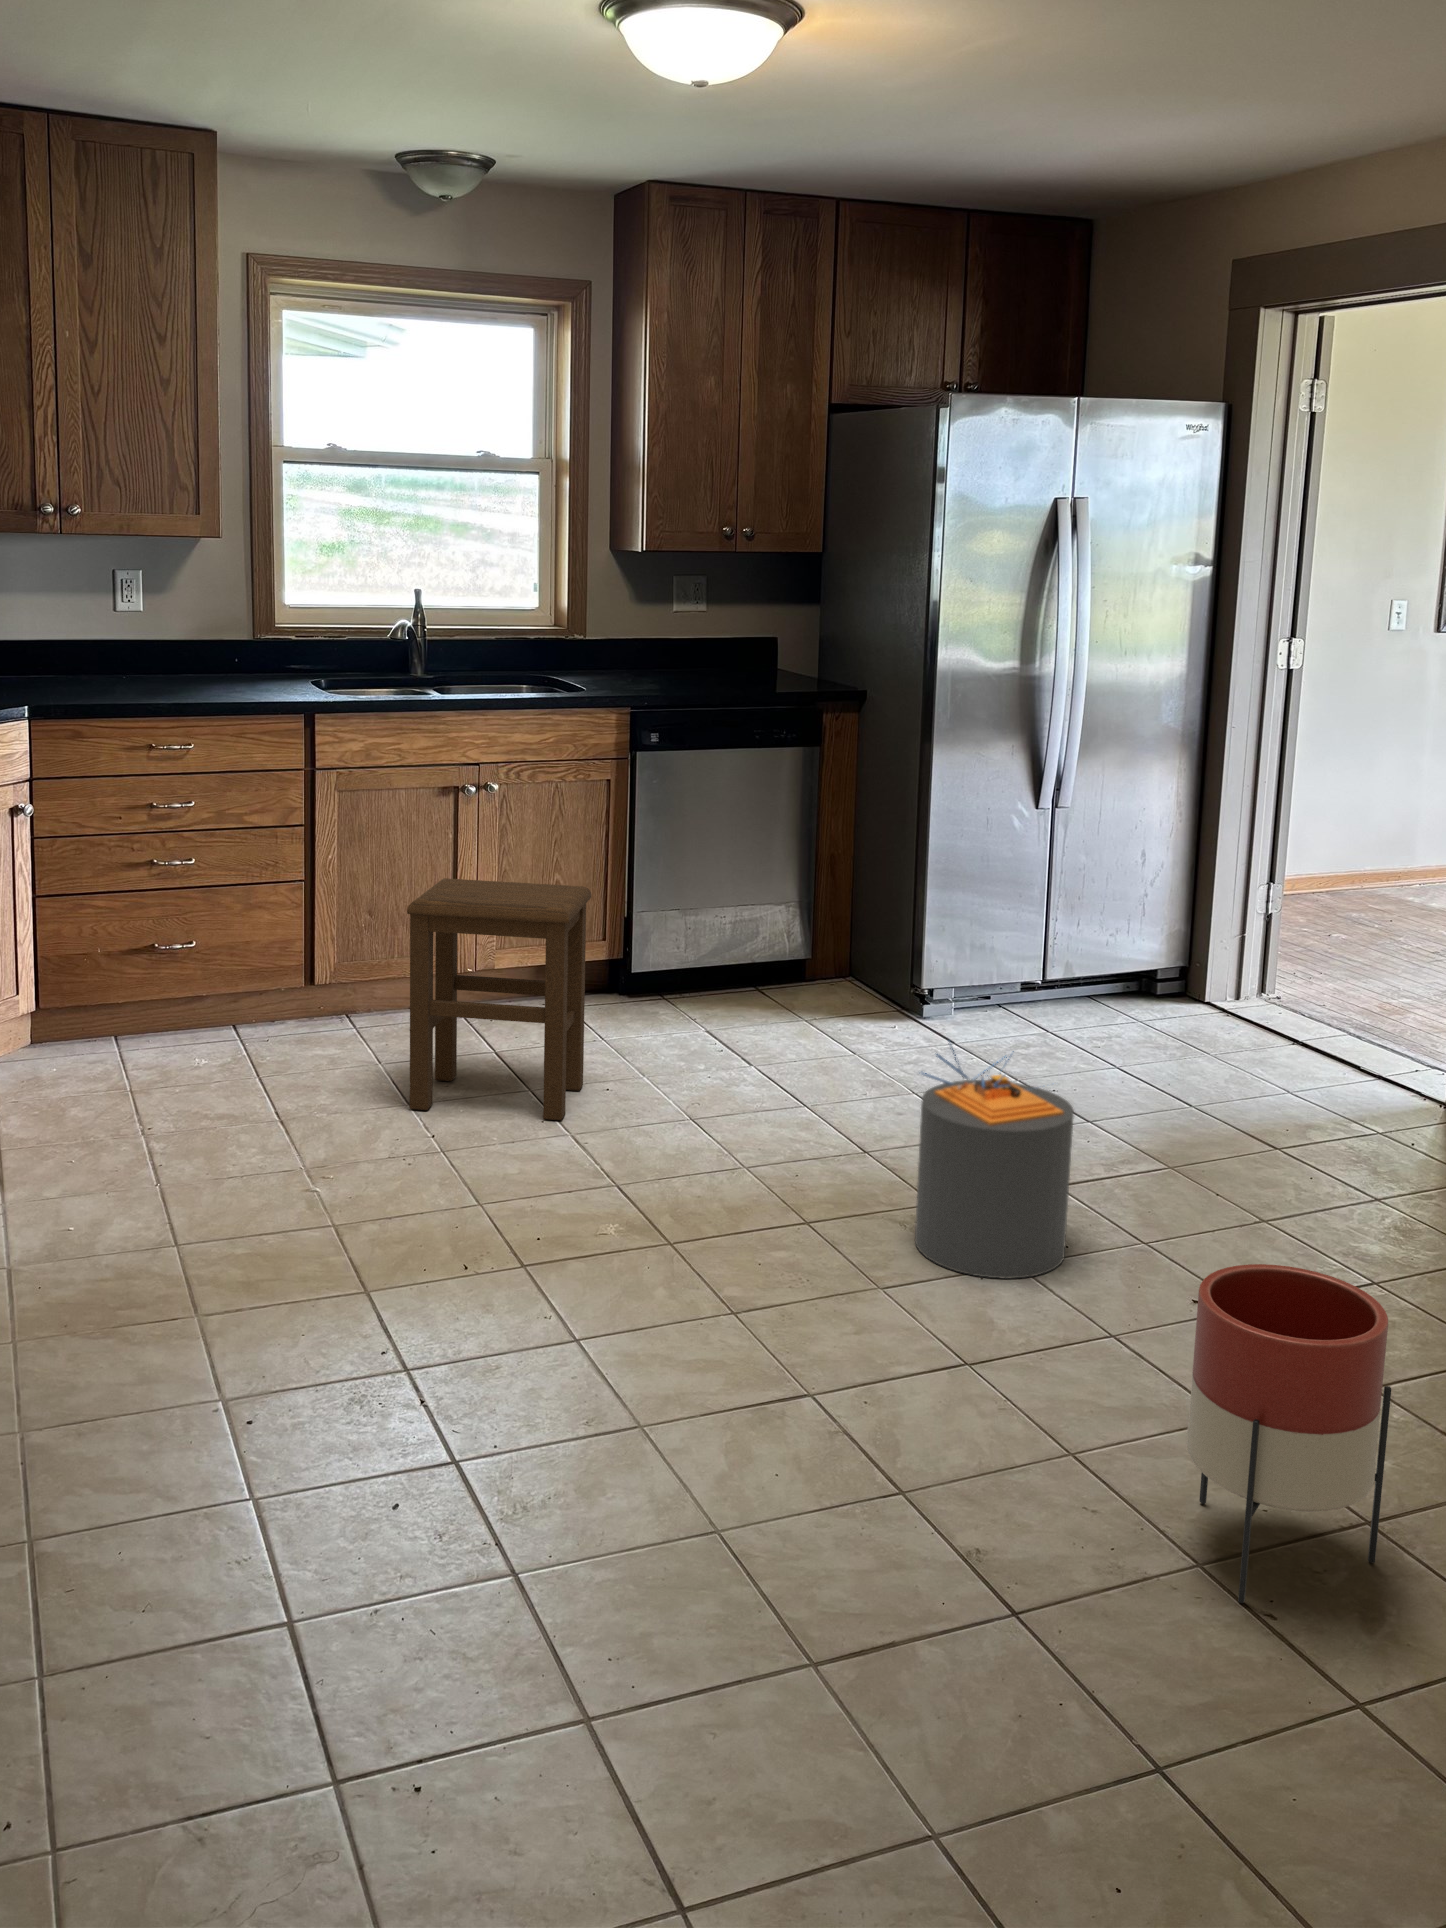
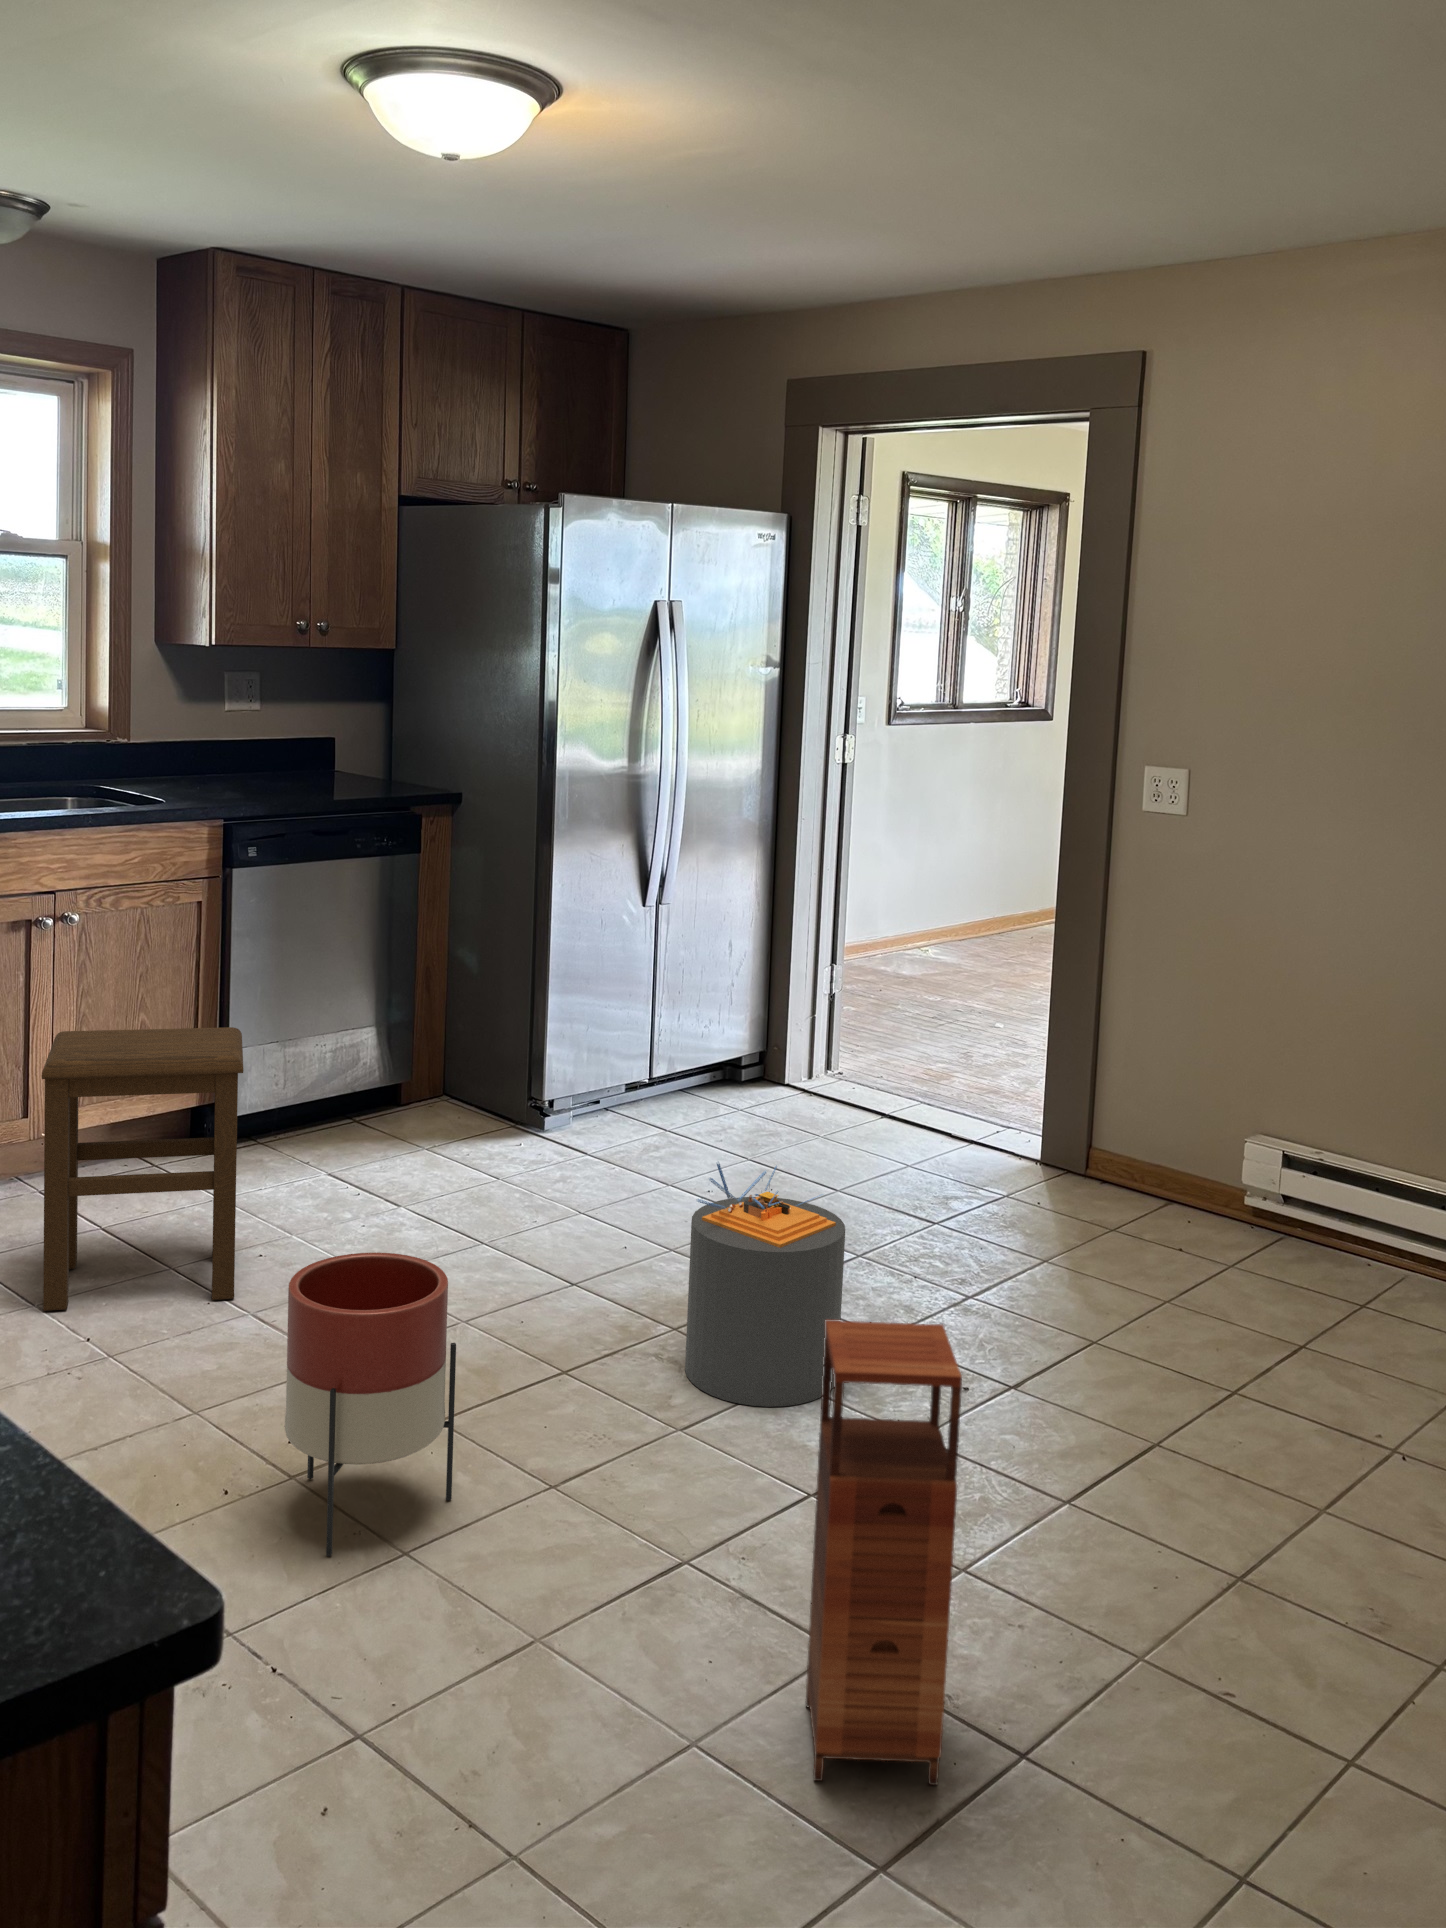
storage cabinet: none [803,1159,961,1592] -> present [806,1320,962,1785]
planter: present [1186,1264,1391,1603] -> present [285,1253,456,1556]

